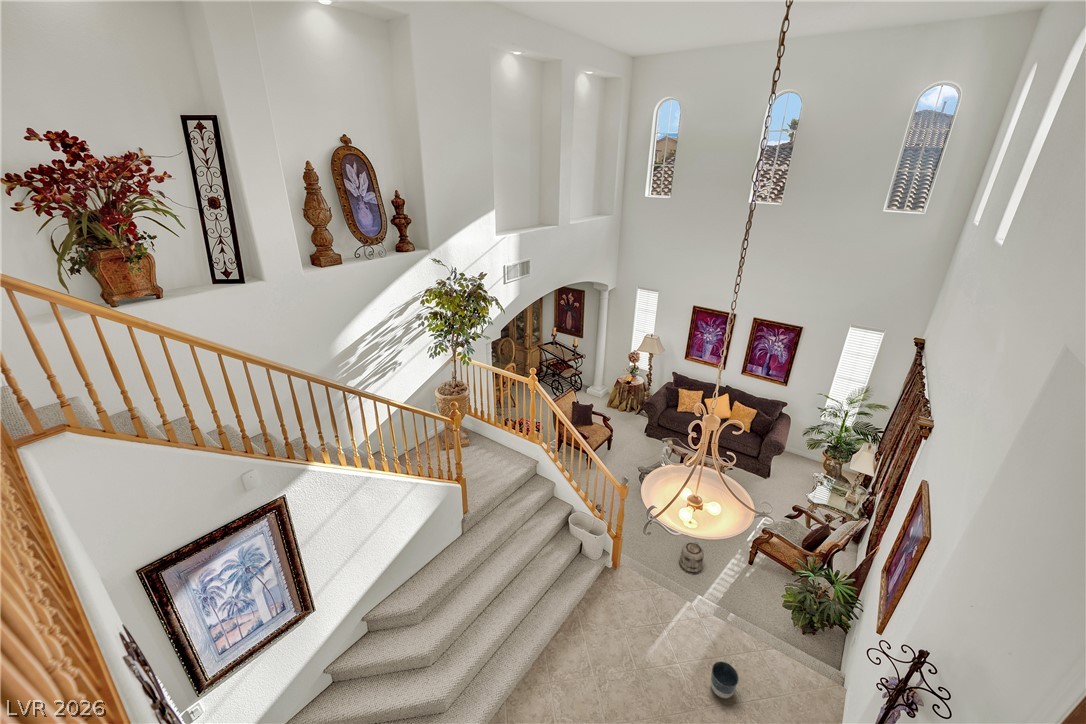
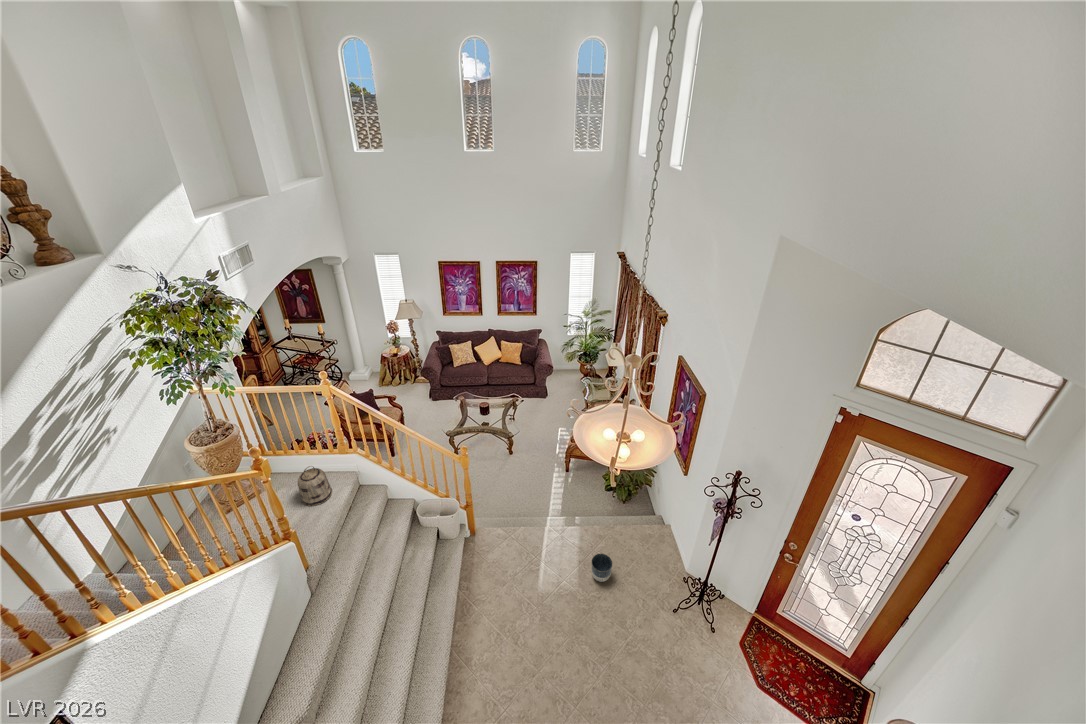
basket: present [679,542,704,575] -> present [298,466,332,506]

